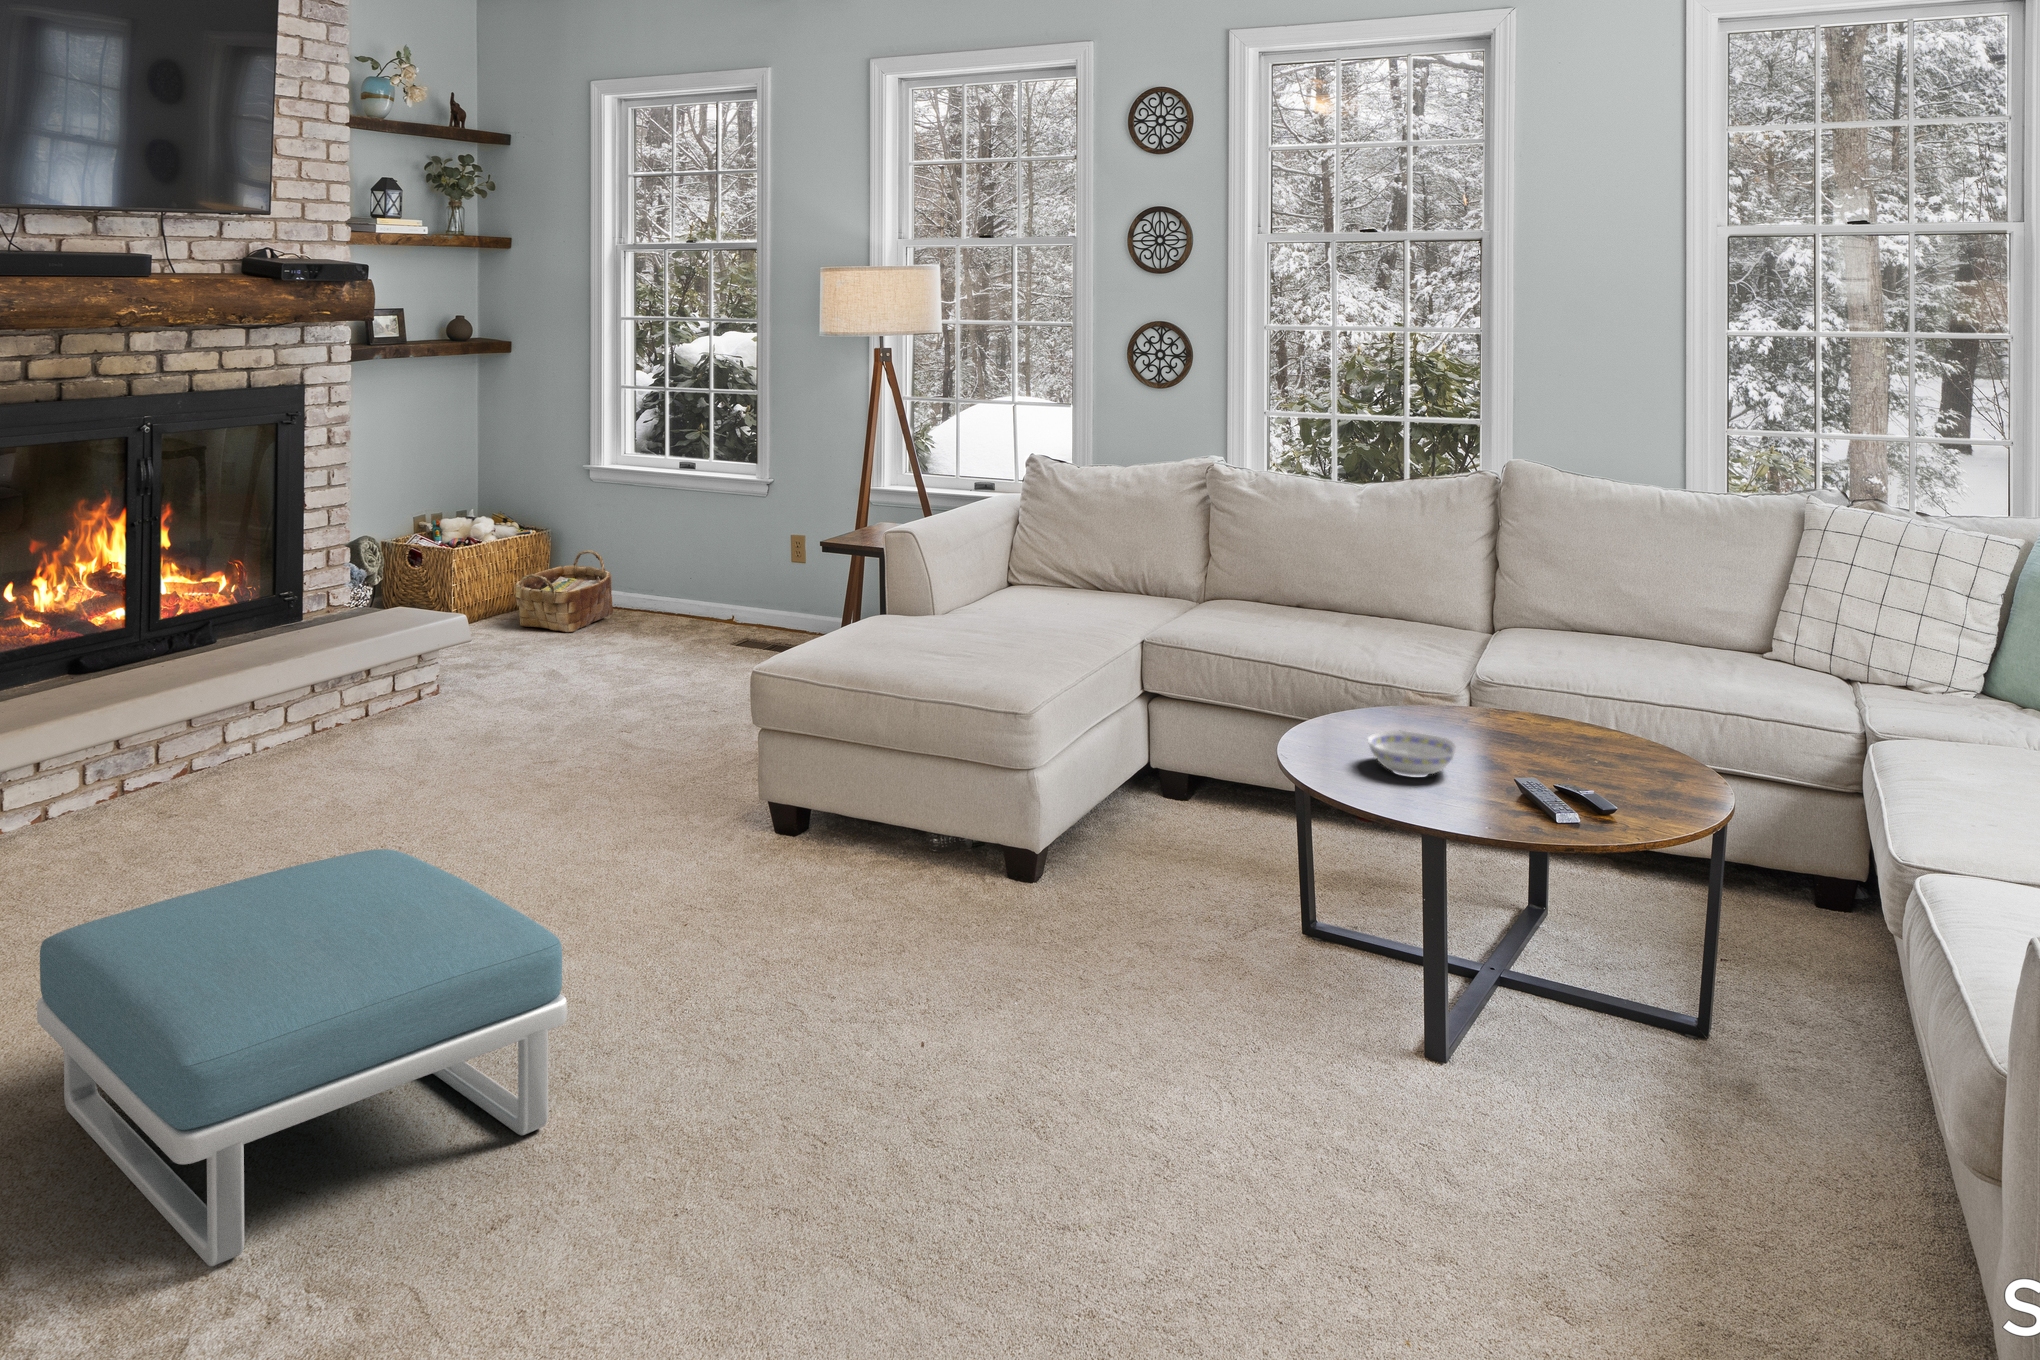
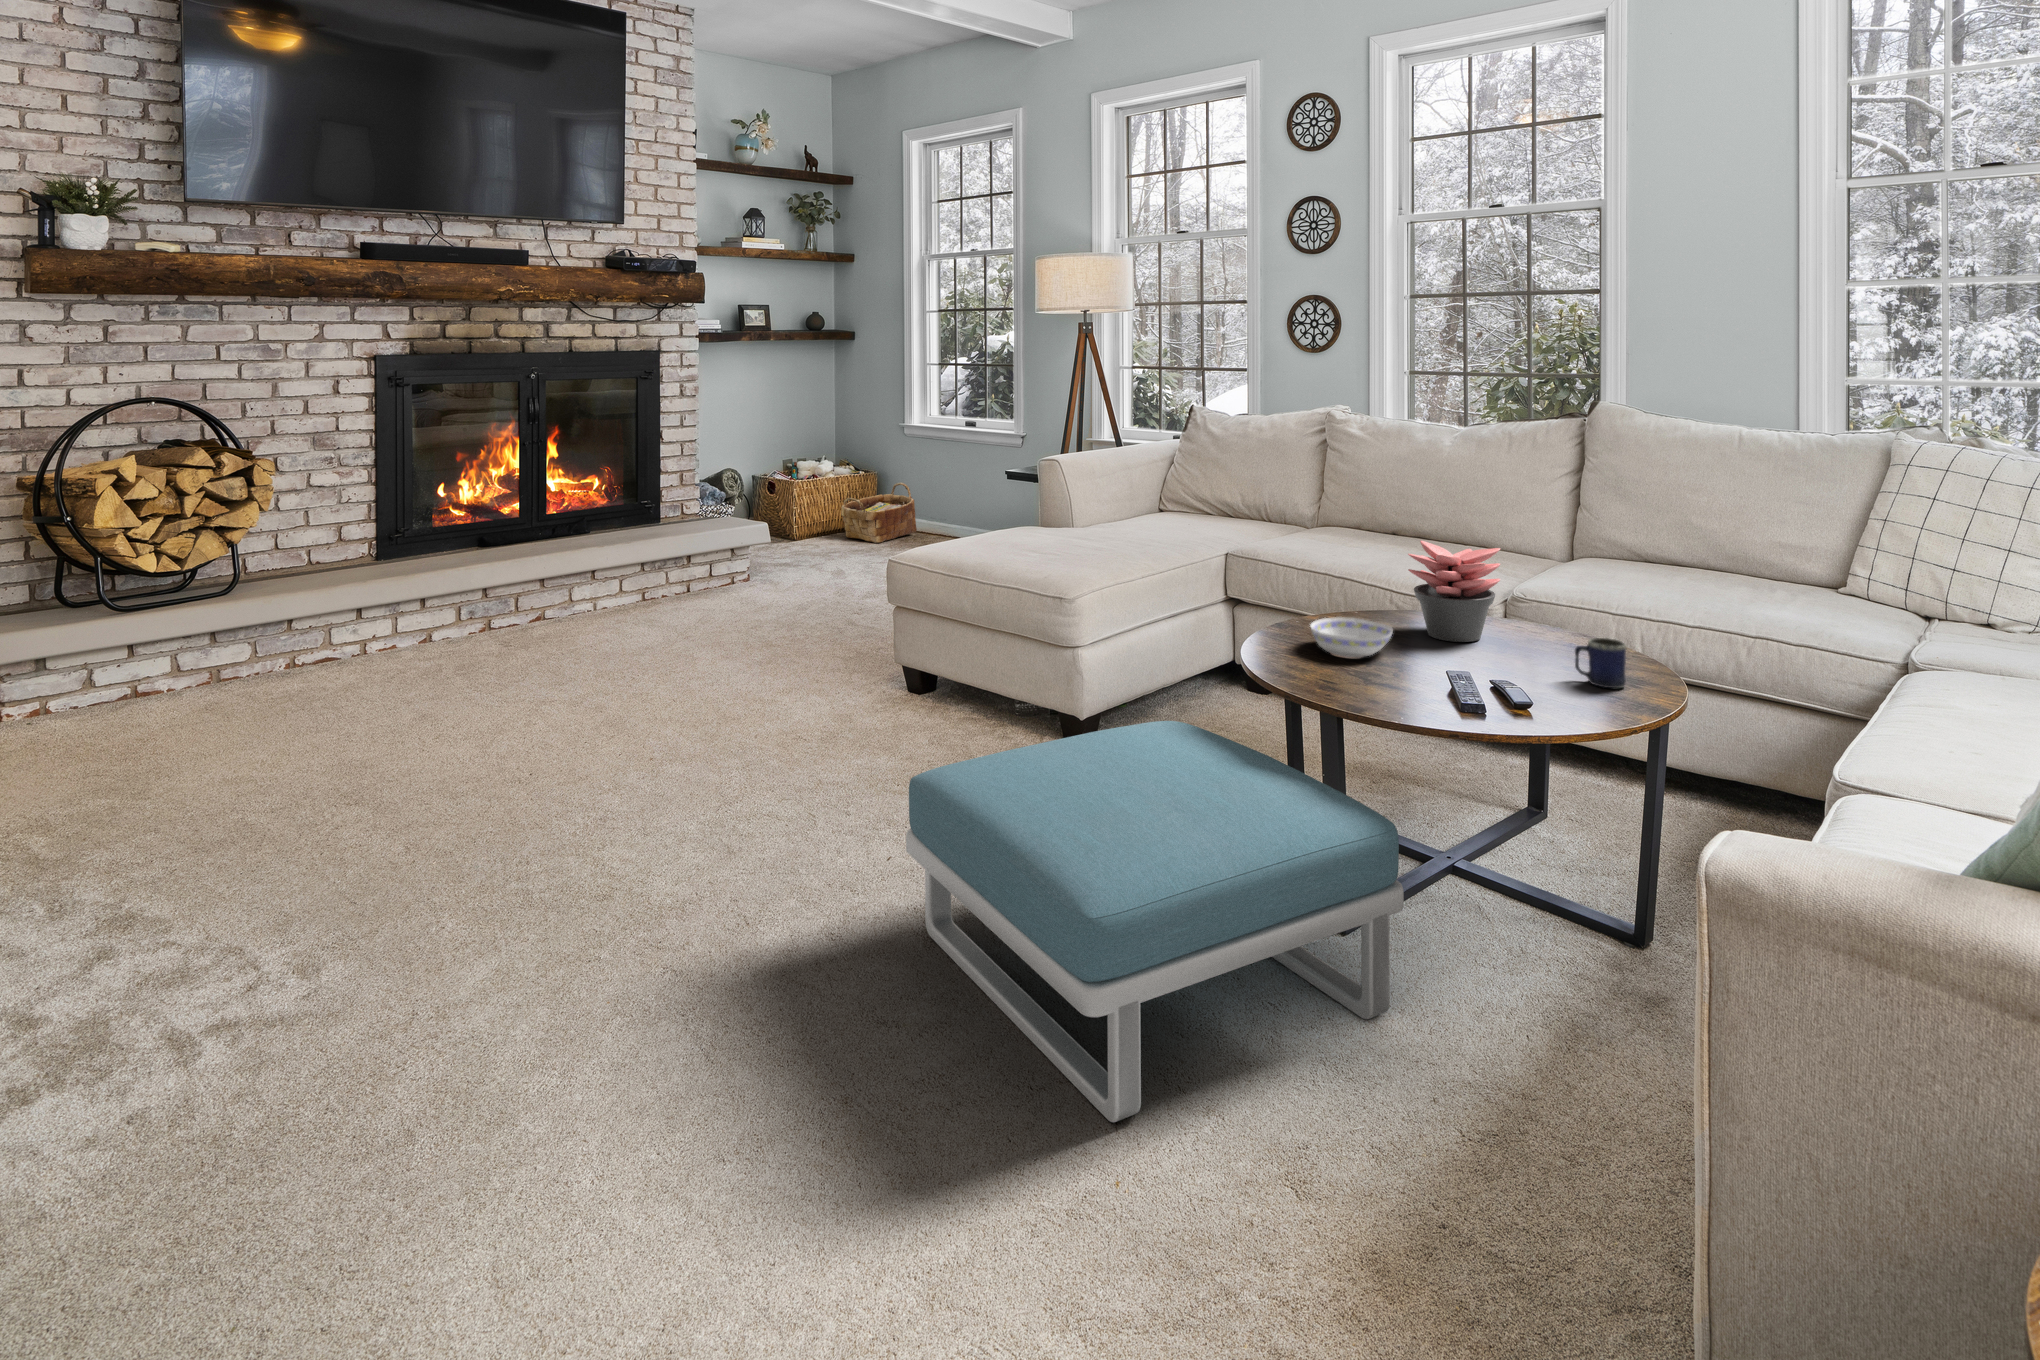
succulent plant: none [1445,642,1534,749] -> present [1408,541,1500,642]
mug: none [1639,741,1690,792] -> present [1575,638,1627,688]
footstool: present [37,849,567,1266] -> present [906,721,1404,1122]

